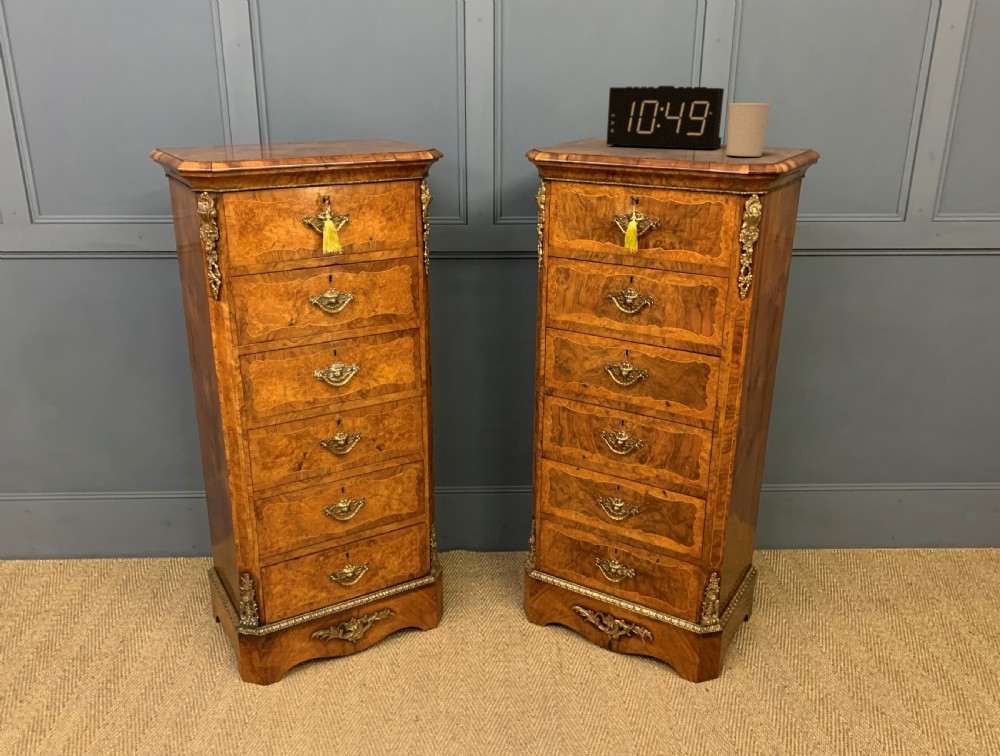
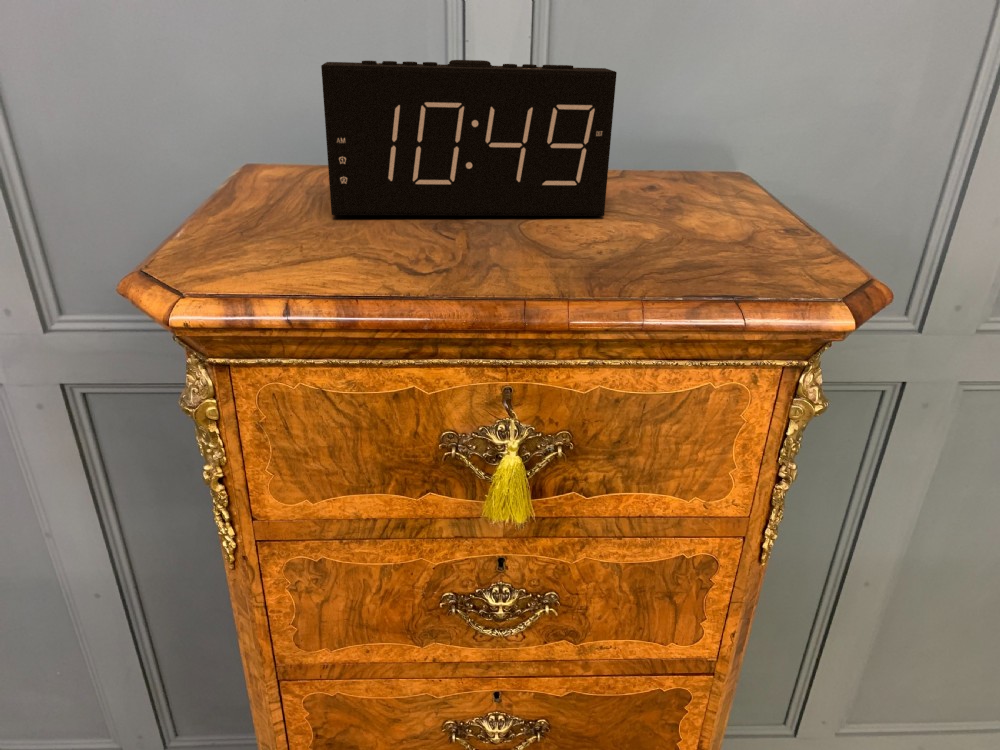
candle holder: present [726,103,771,156] -> none [684,117,799,258]

